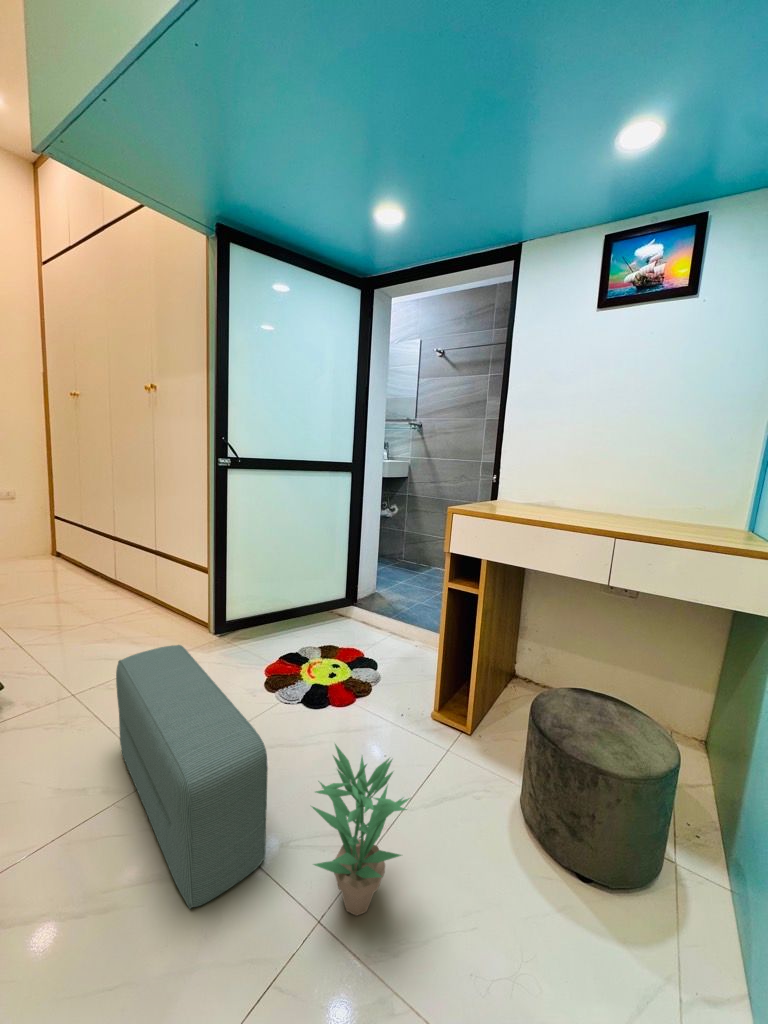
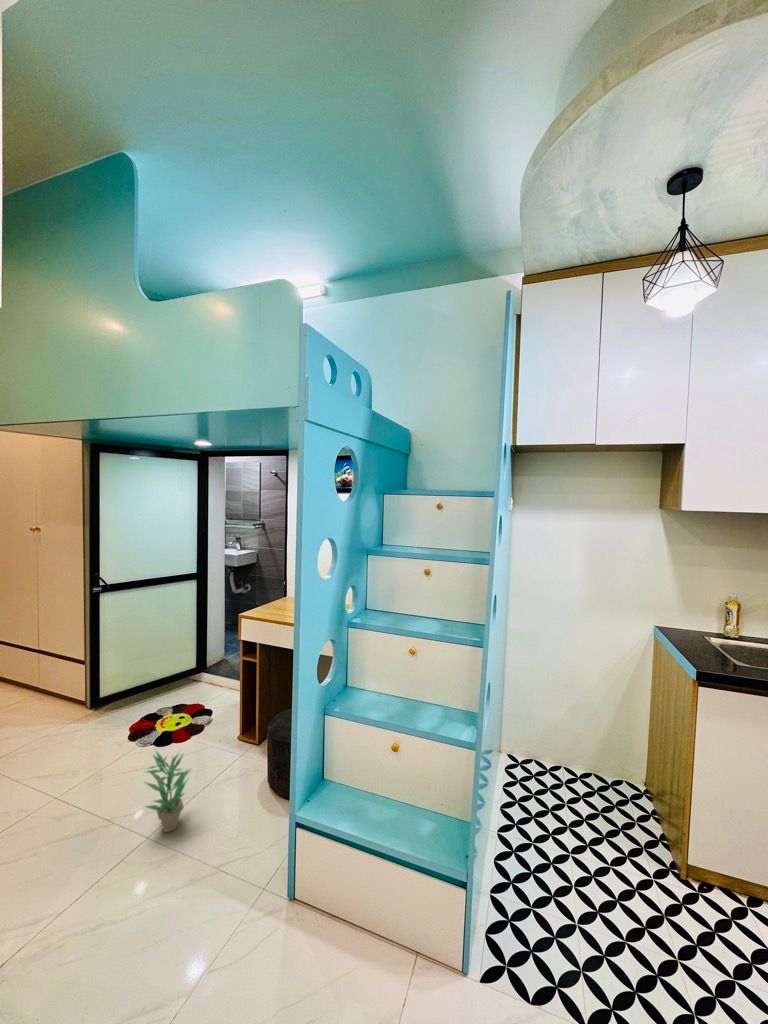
pouf: present [116,645,268,908] -> none [25,720,122,849]

